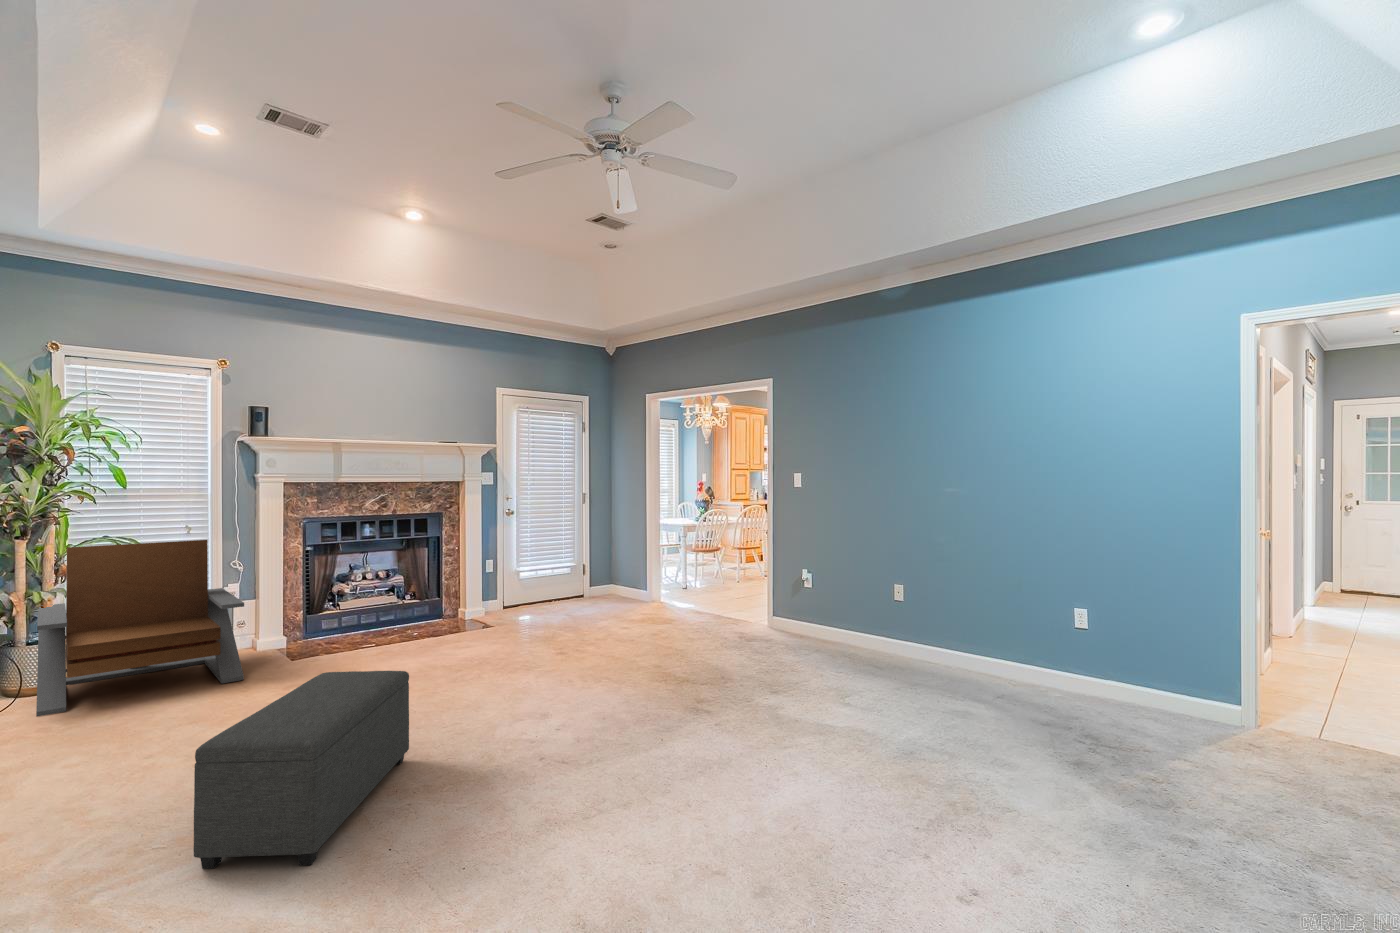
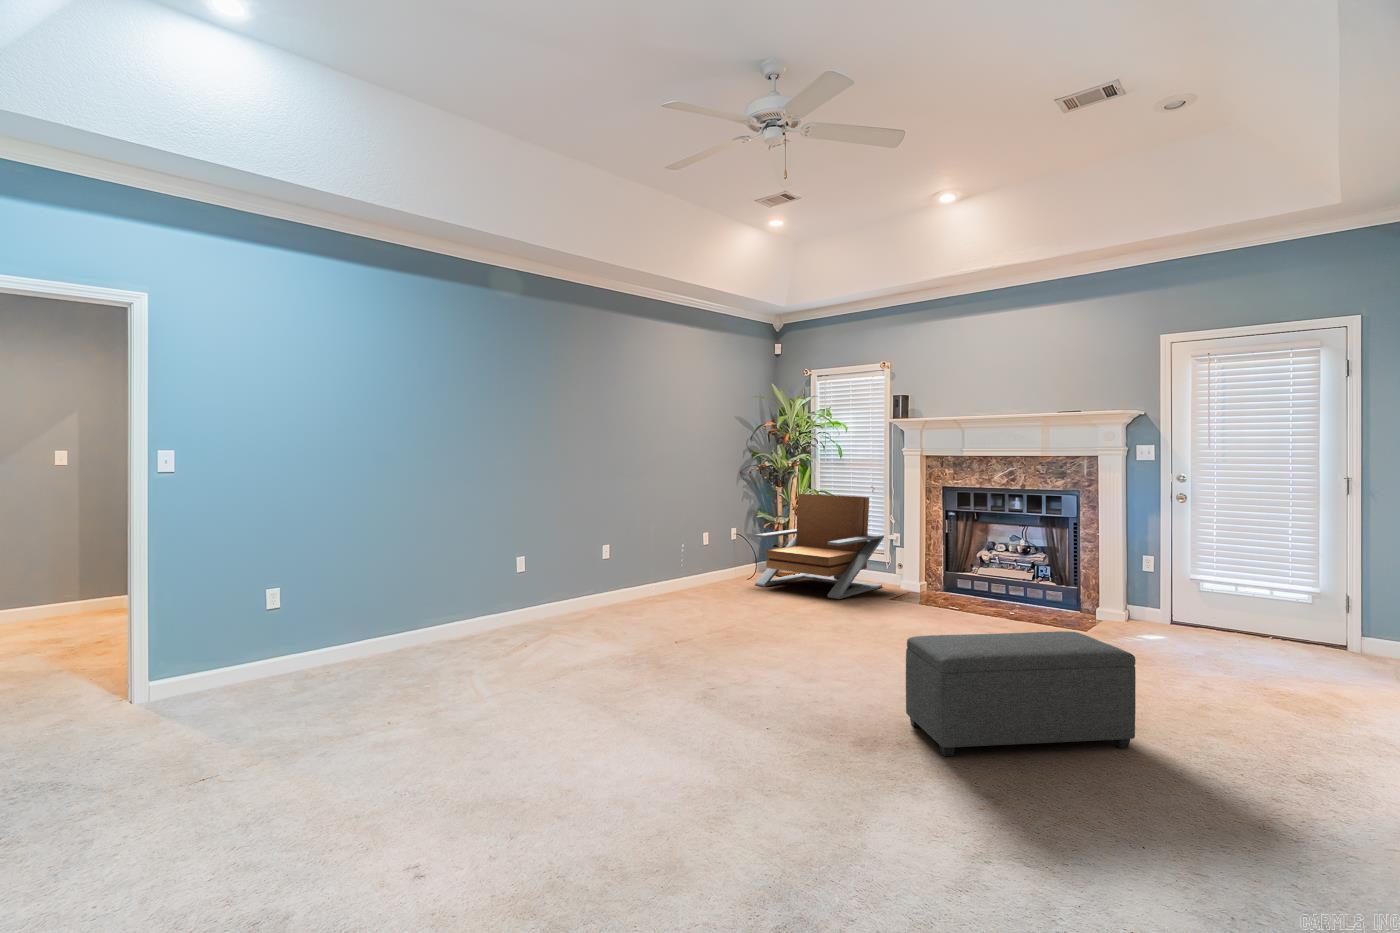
ottoman: present [194,671,409,869] -> present [906,631,1136,756]

